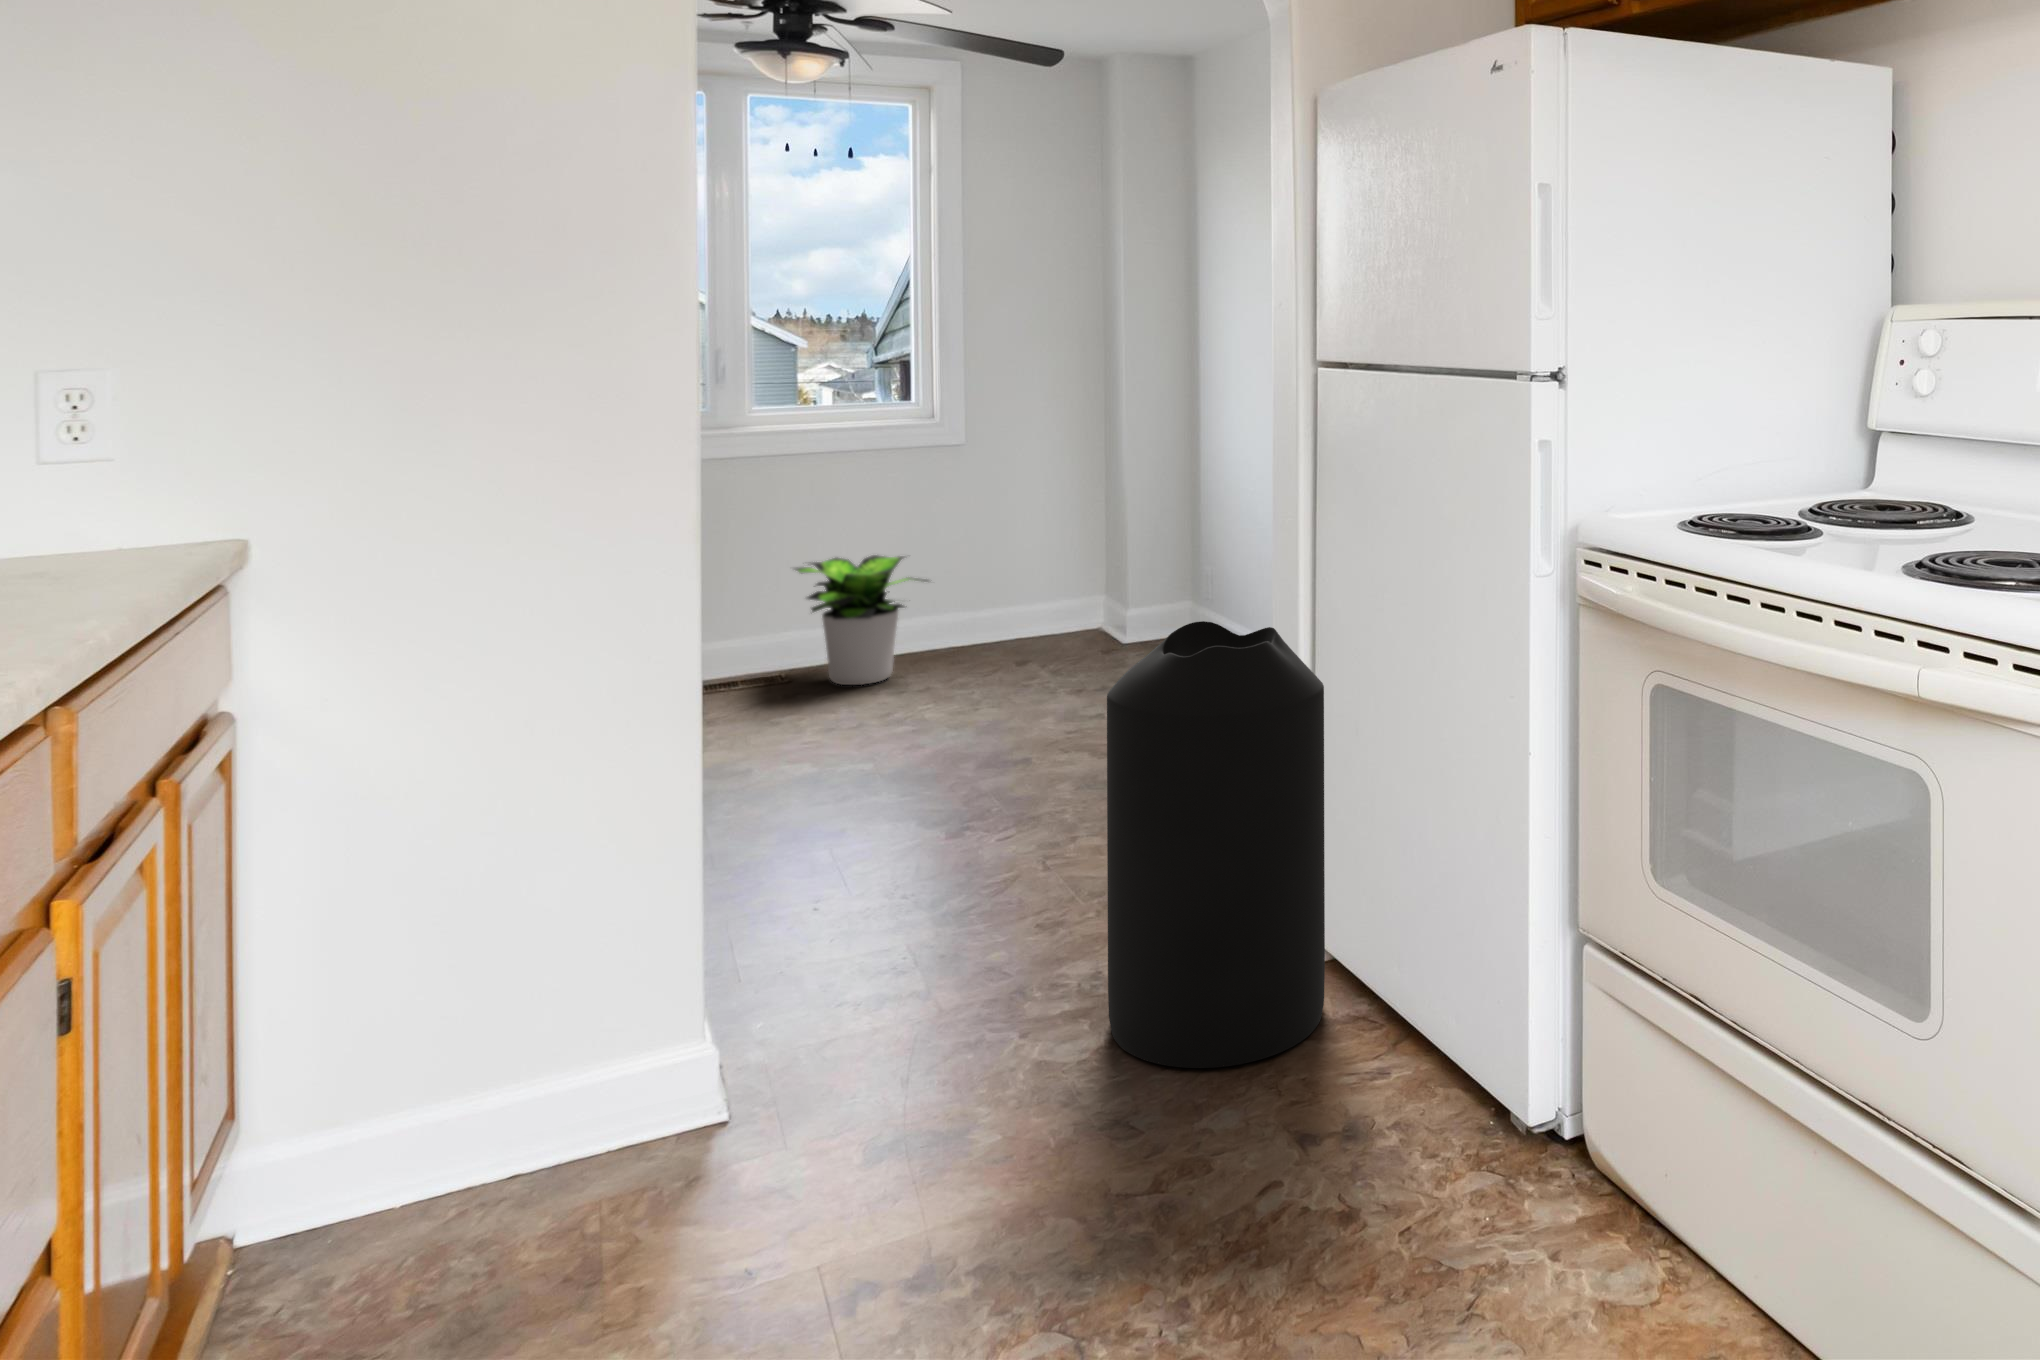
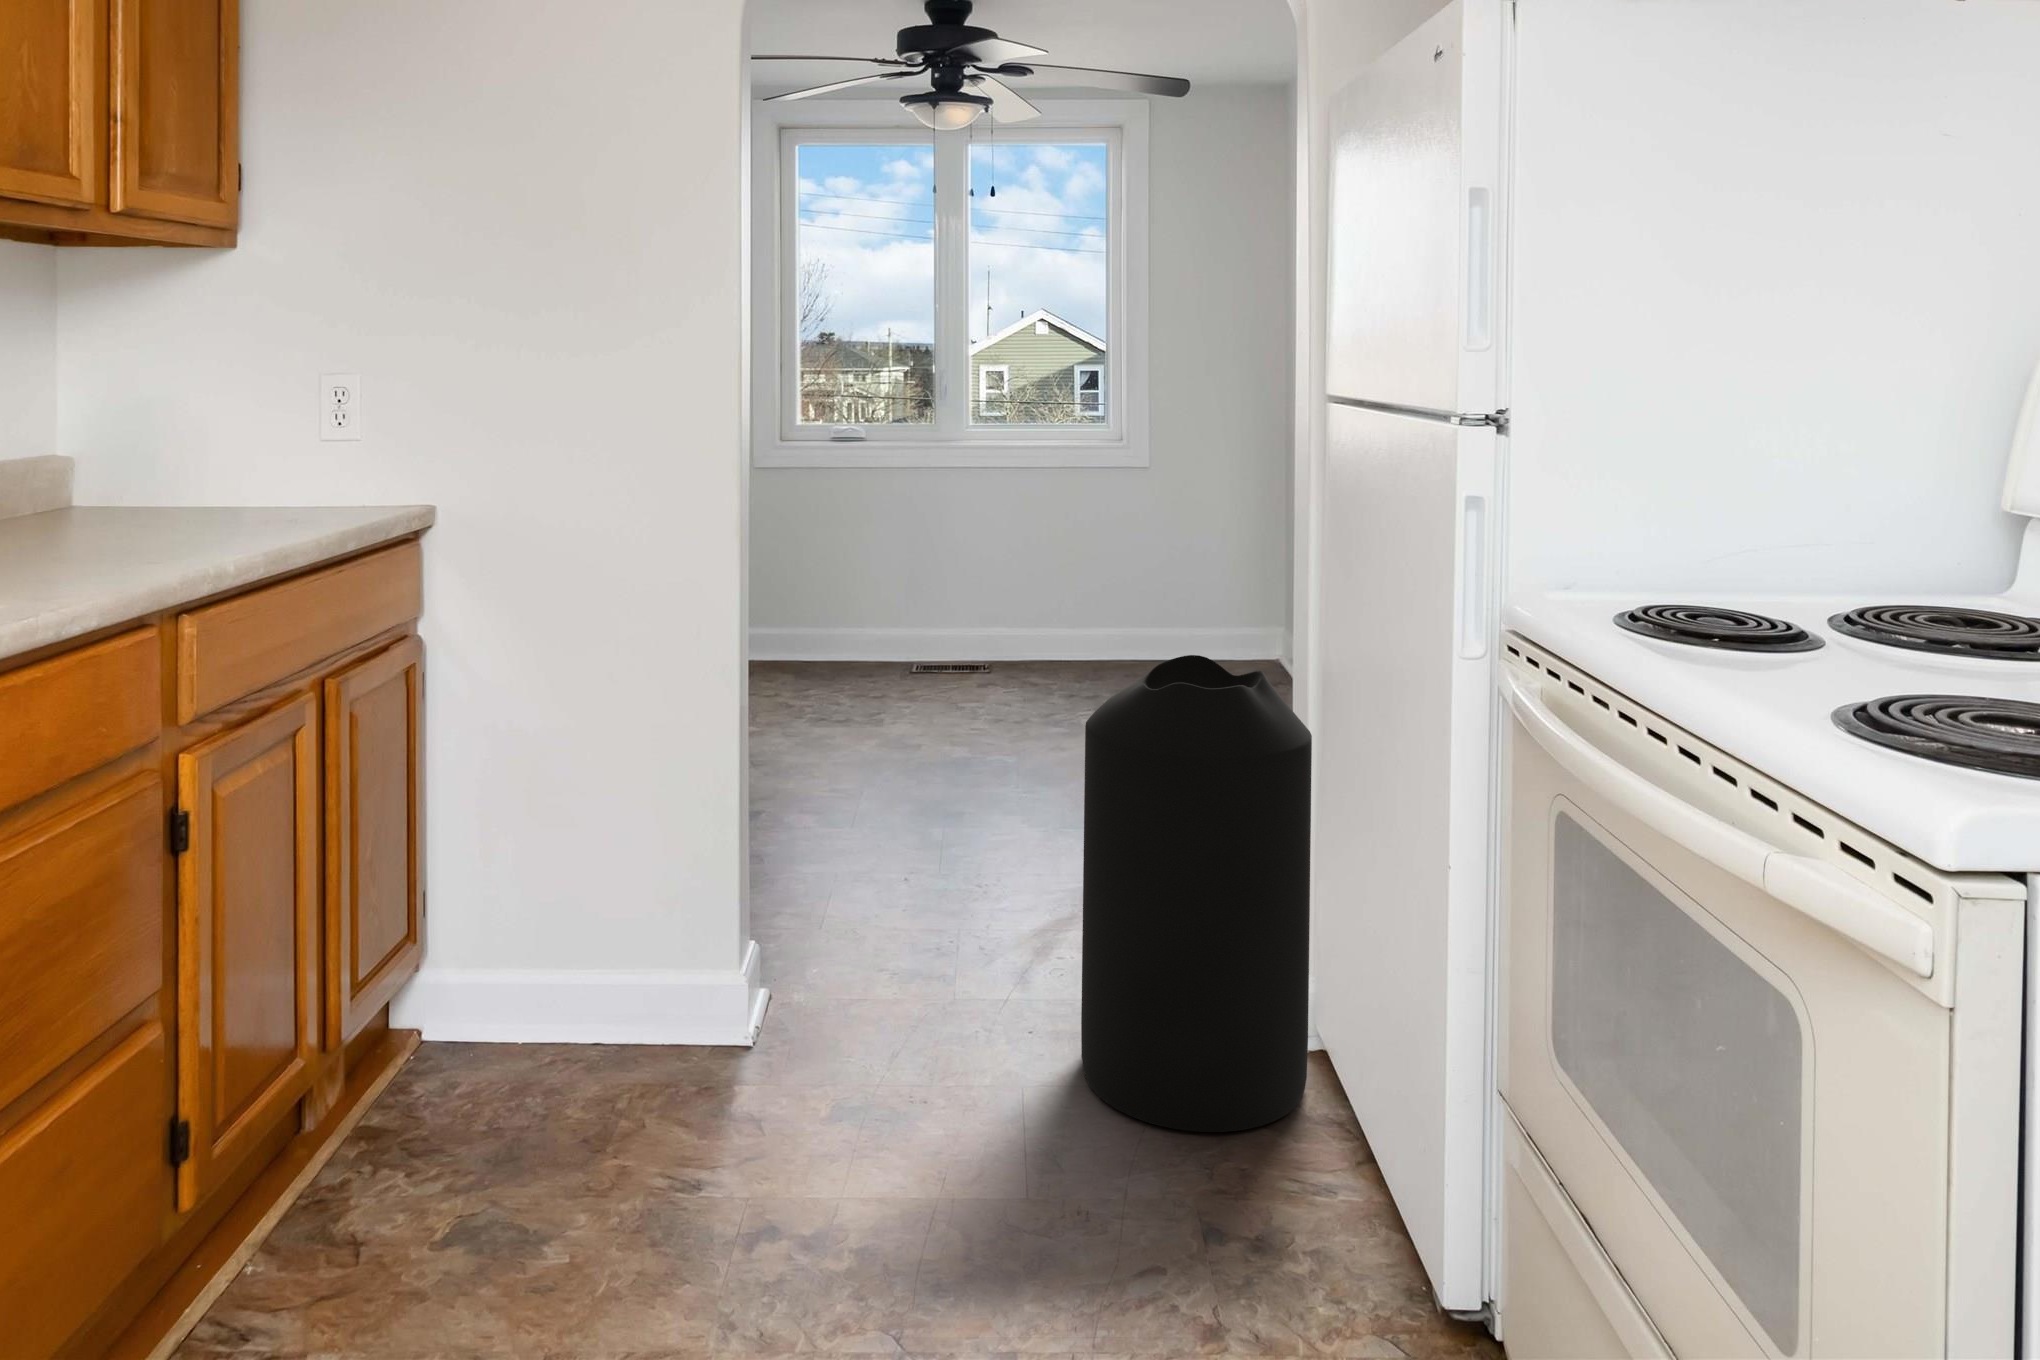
potted plant: present [795,555,928,685] -> none [998,556,1120,675]

